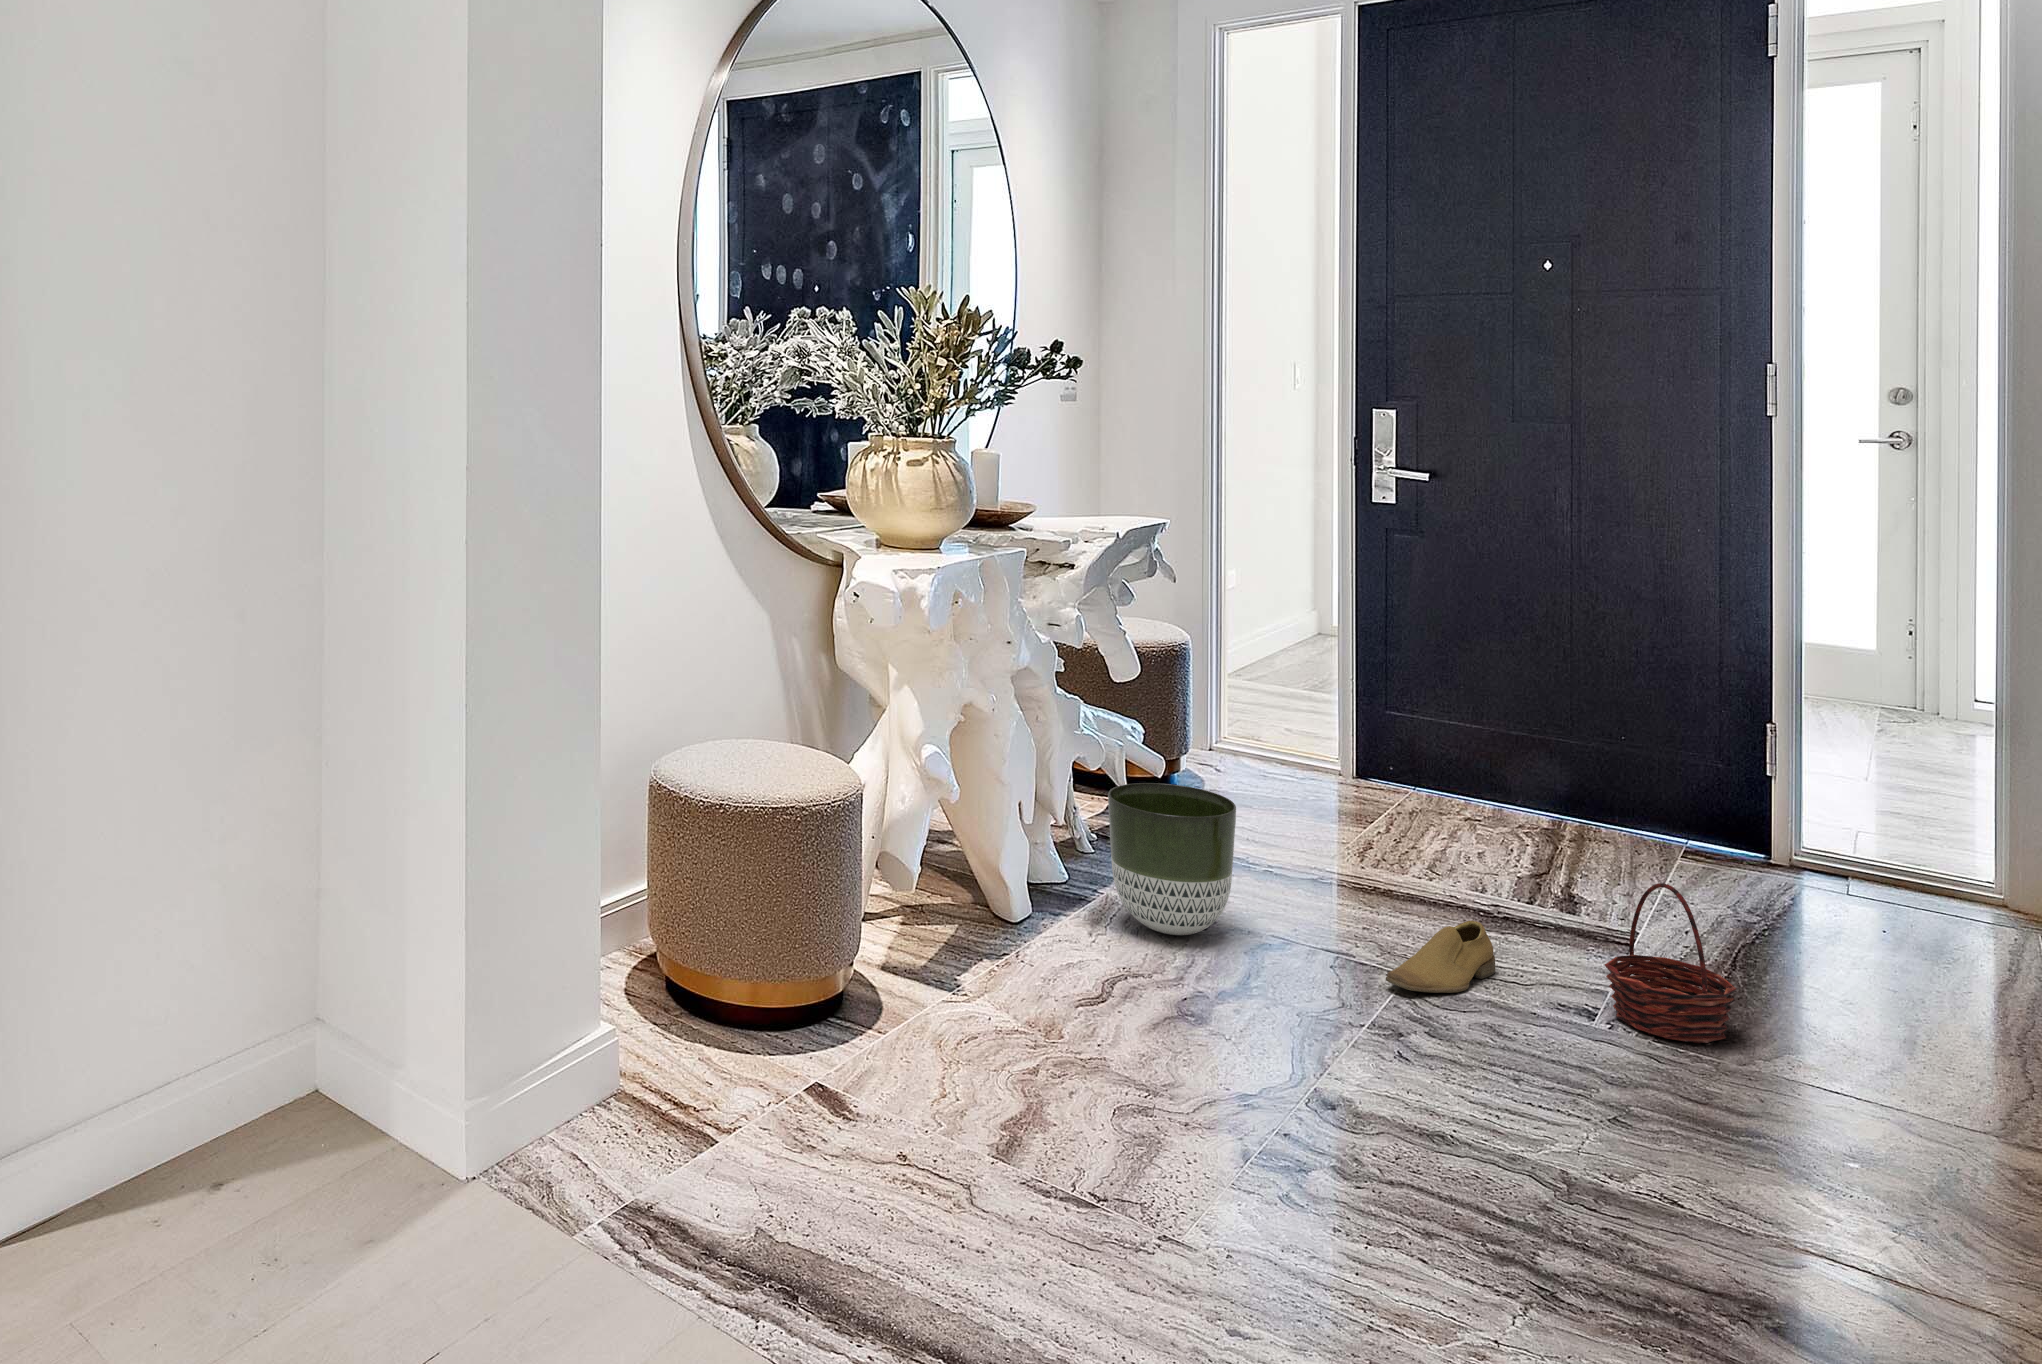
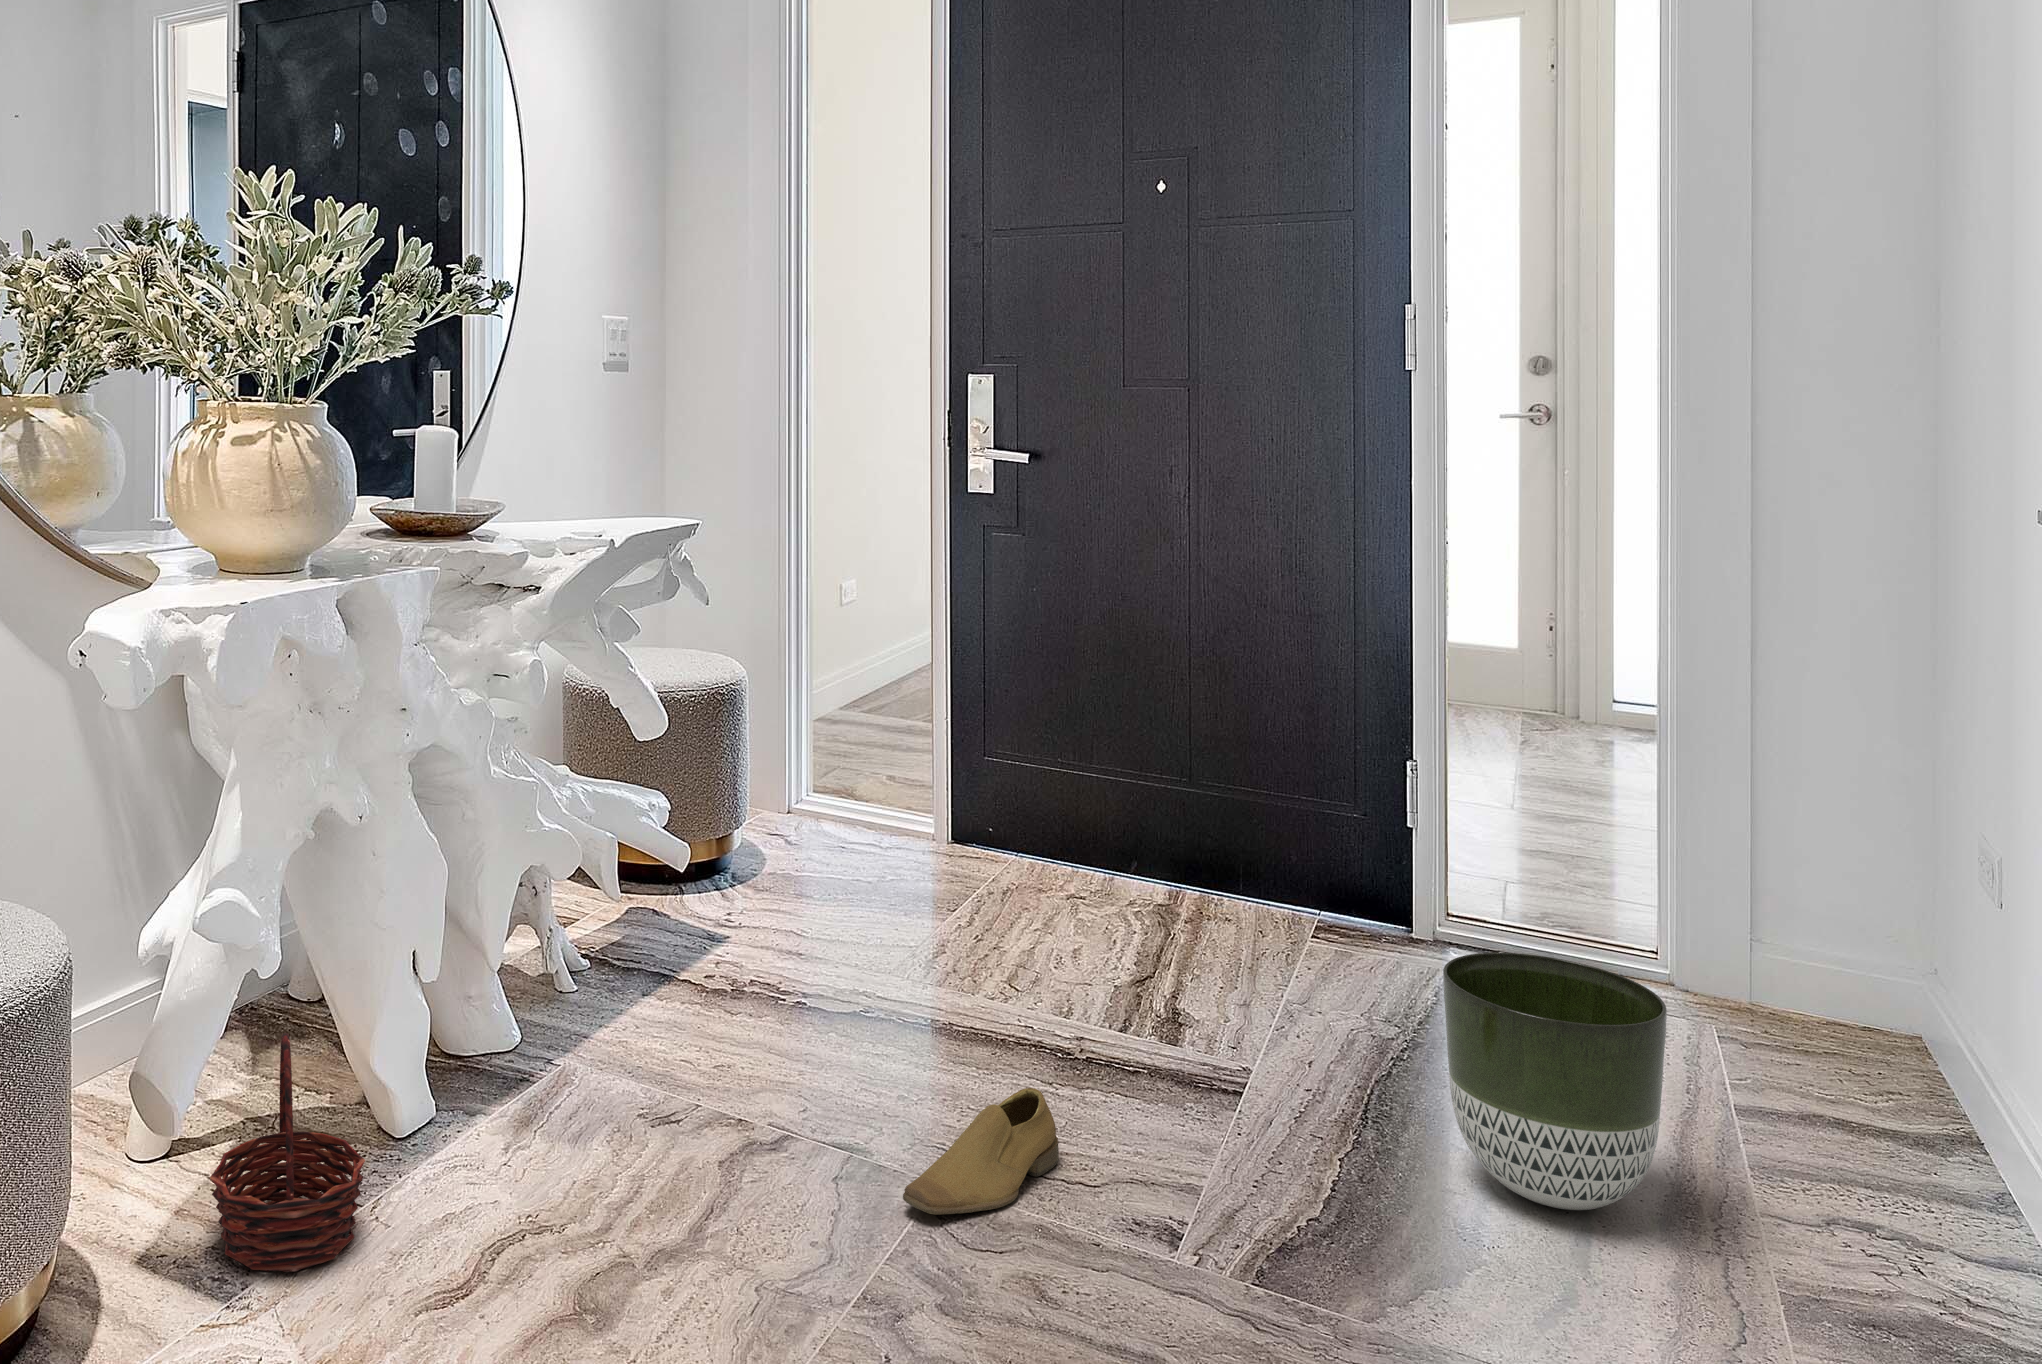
planter: present [1108,783,1236,935] -> present [1443,953,1667,1210]
basket: present [1605,883,1736,1044] -> present [210,1033,365,1272]

